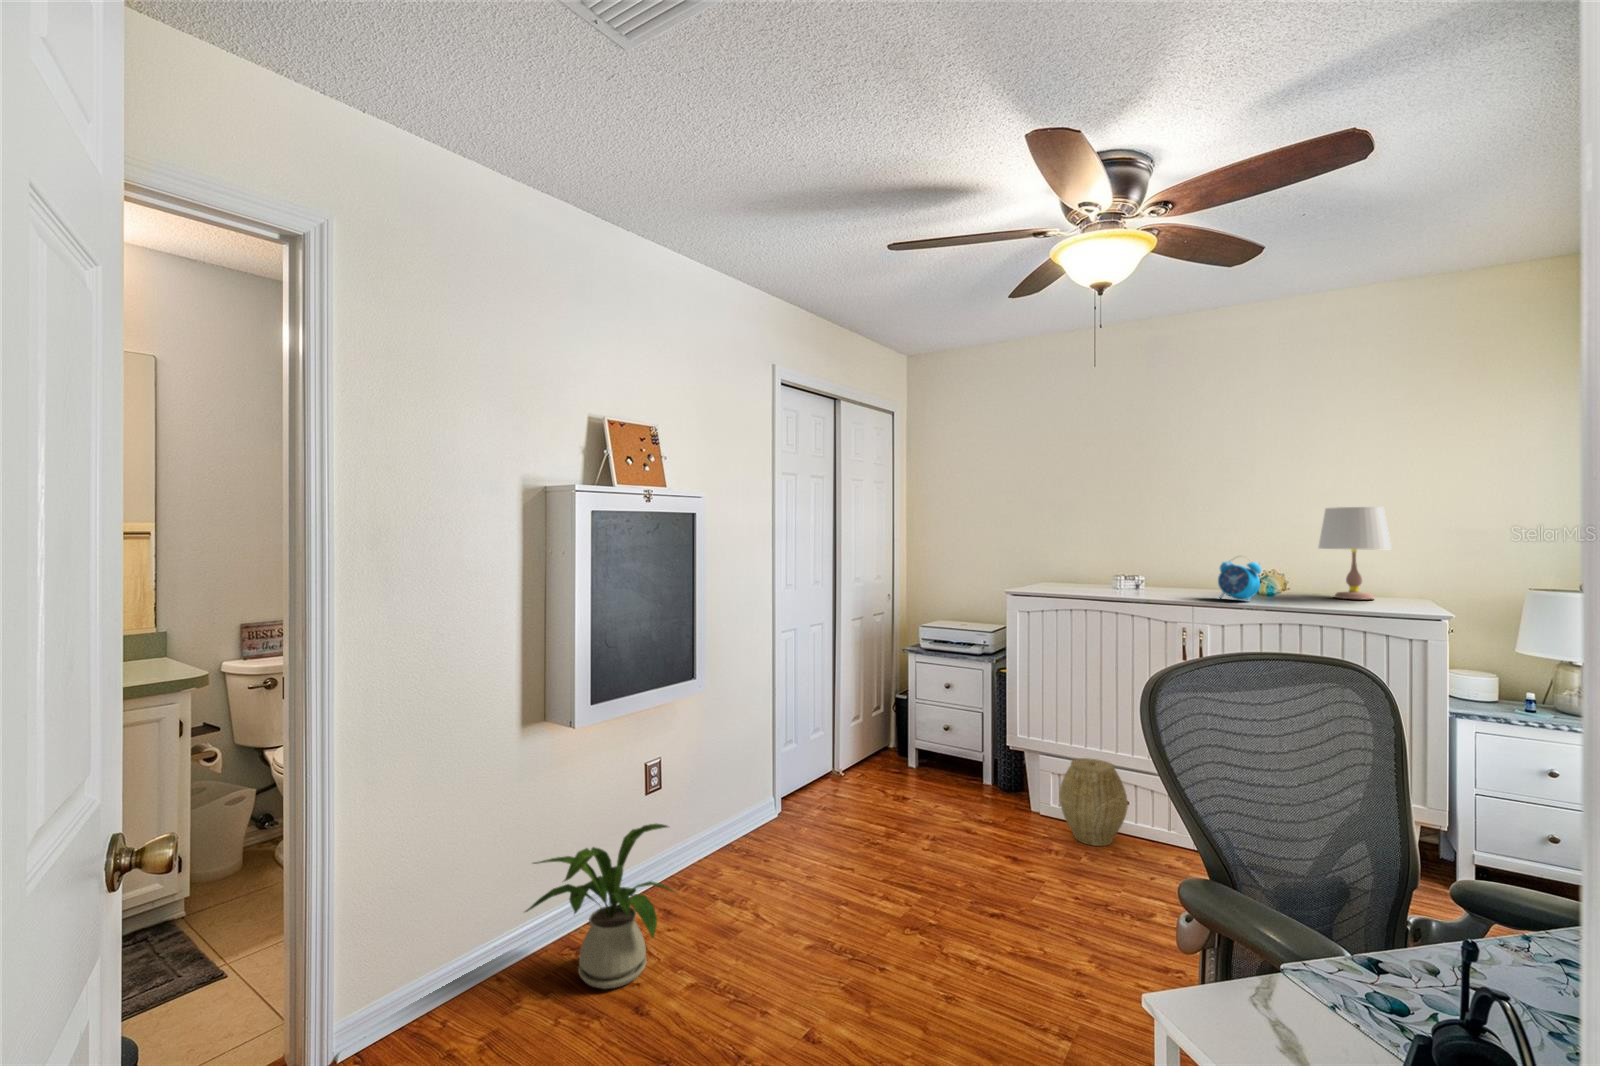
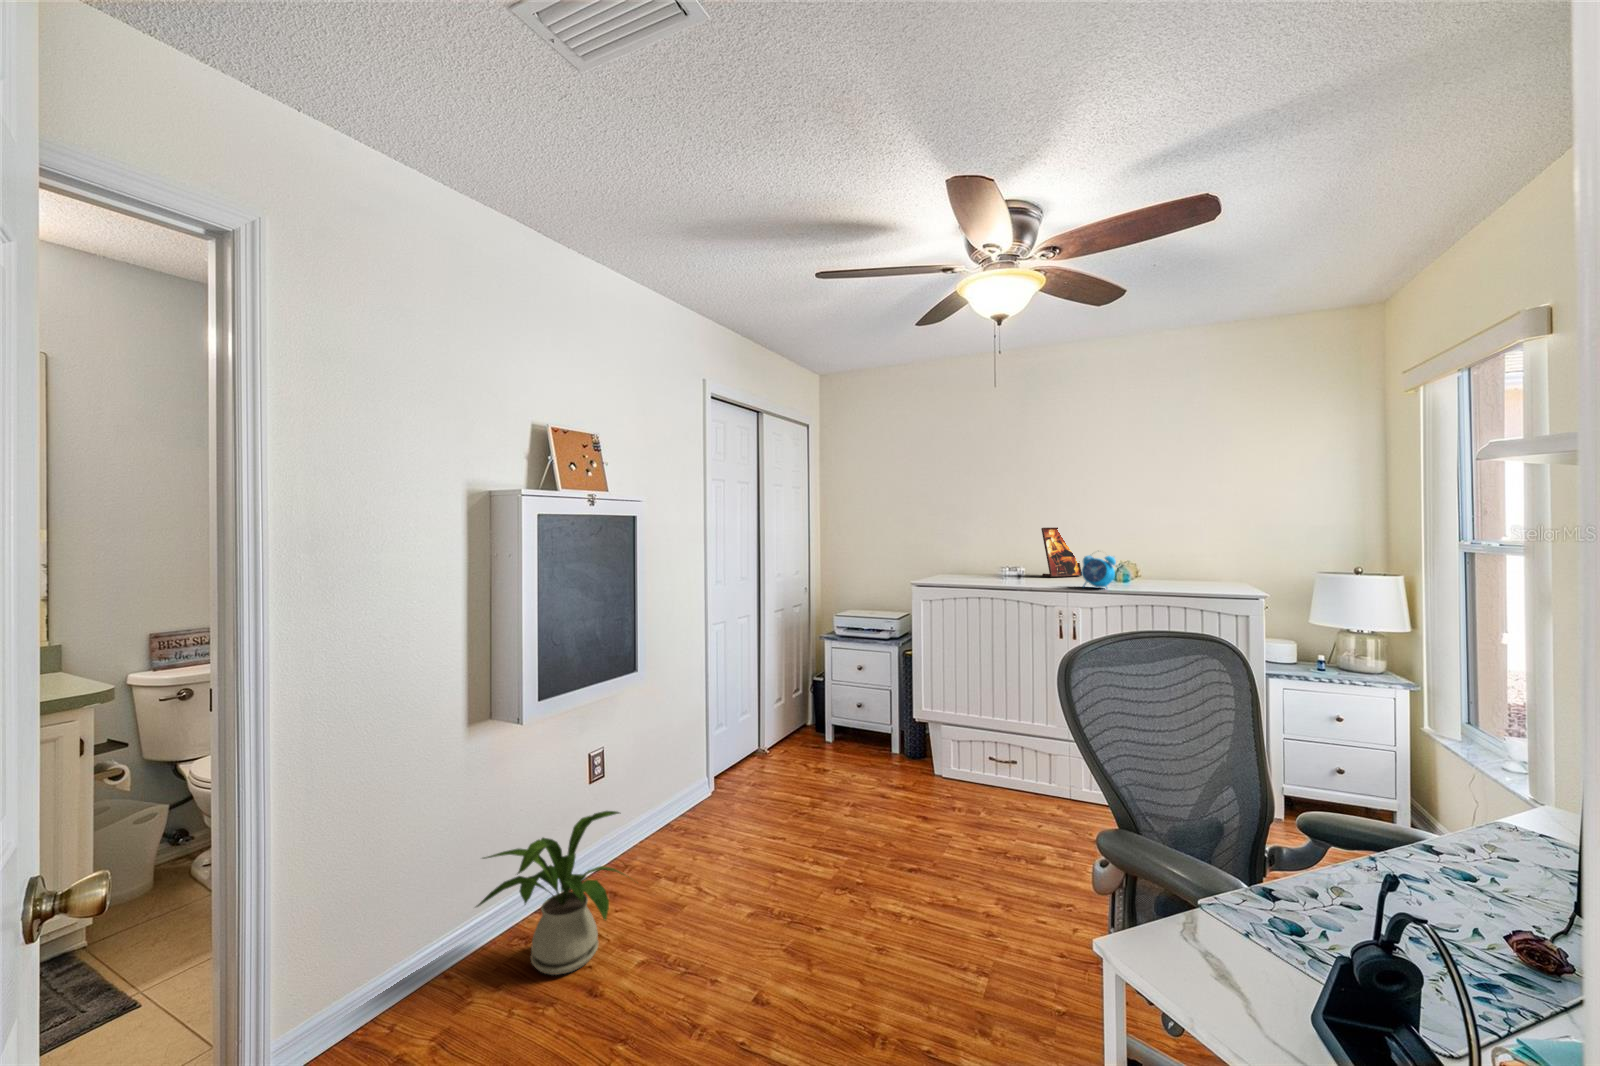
table lamp: present [1318,507,1391,599] -> none [1157,509,1212,585]
picture frame: none [1173,527,1224,586] -> present [1041,527,1082,577]
woven basket: present [1059,758,1128,846] -> none [957,727,1014,802]

